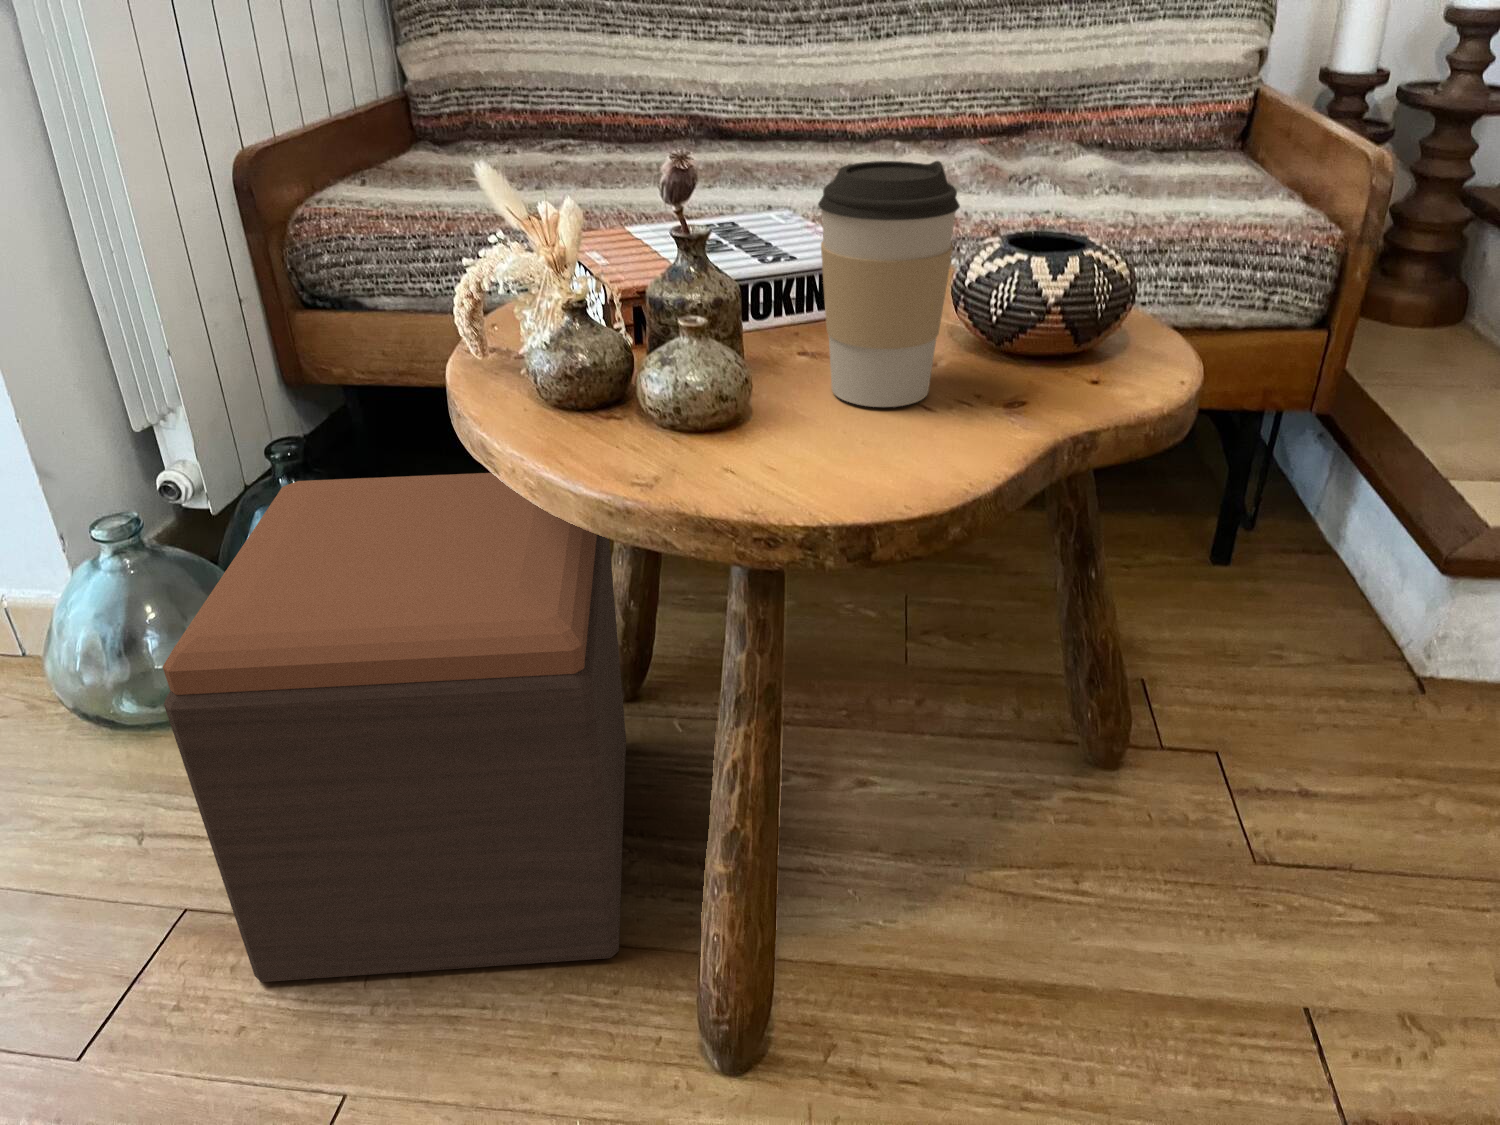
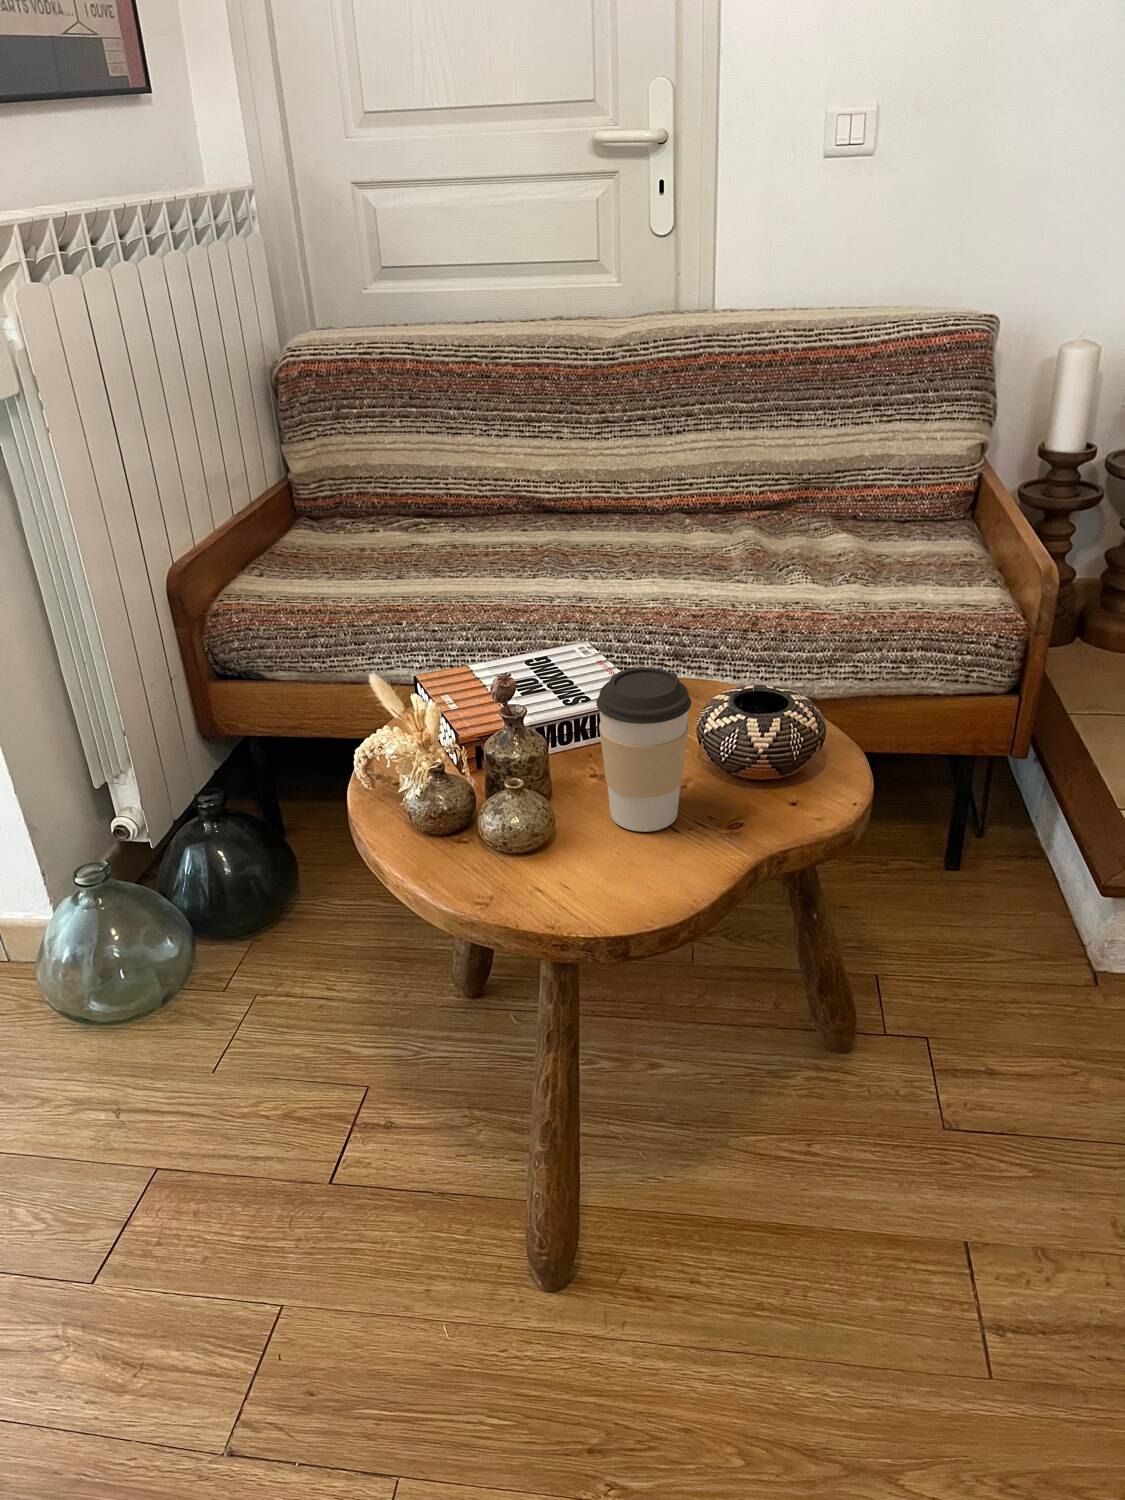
footstool: present [163,473,626,982] -> none [164,845,472,1222]

